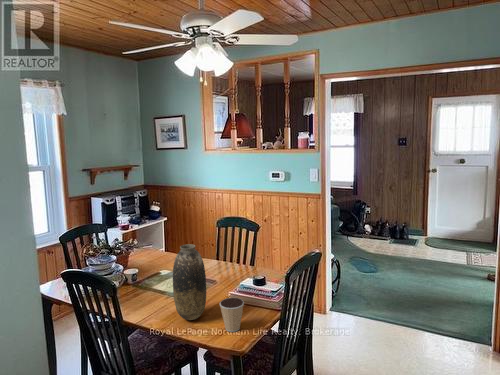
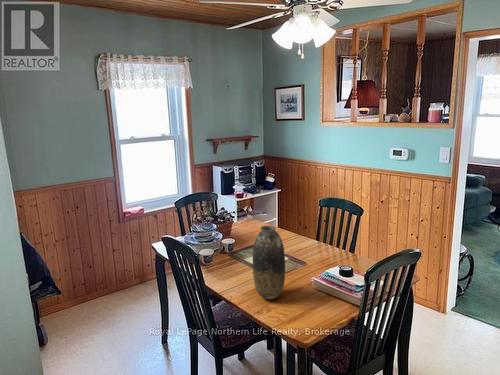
coffee cup: present [220,298,244,332] -> none [293,285,318,320]

